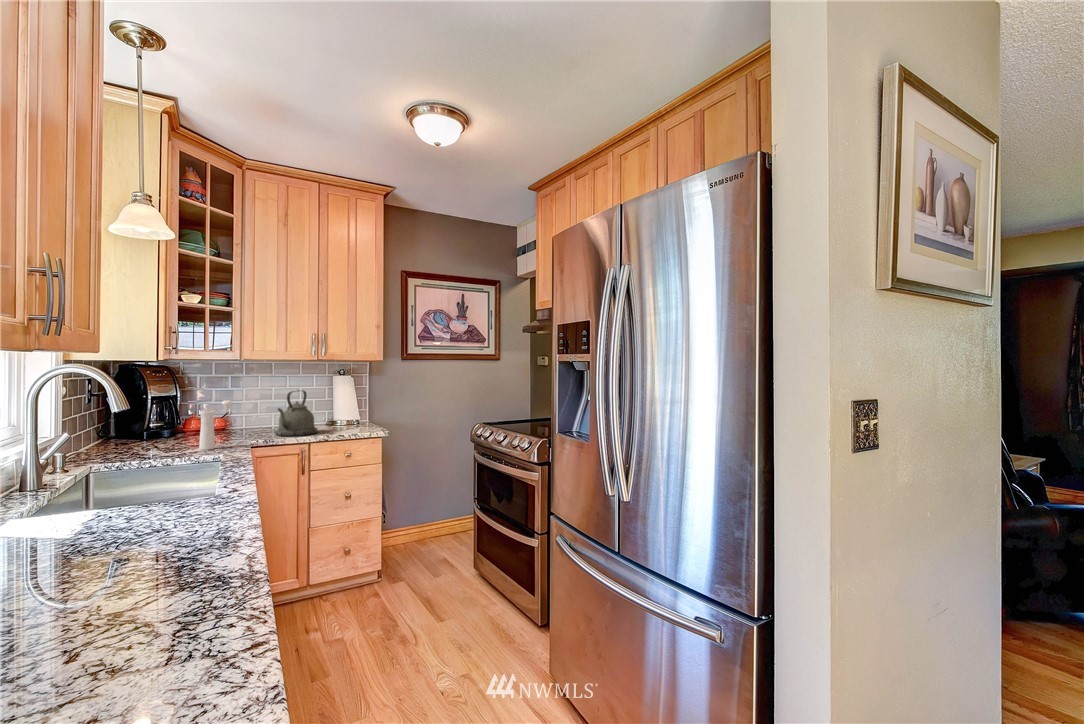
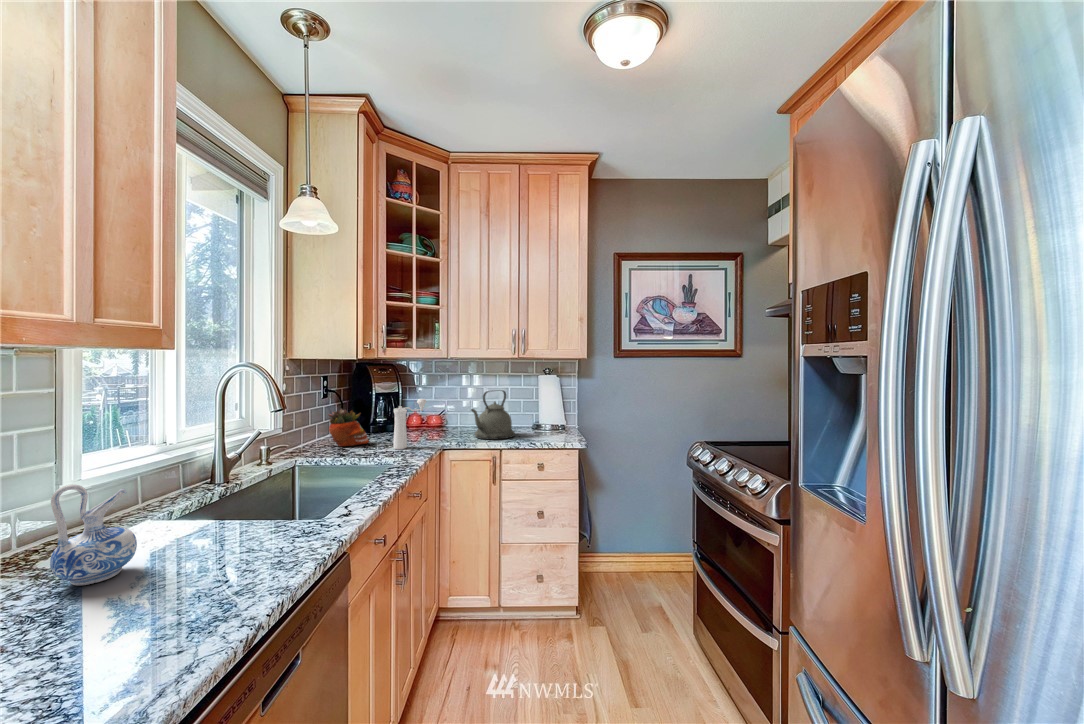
succulent planter: none [104,414,159,454] -> present [328,409,369,446]
ceramic pitcher: none [61,458,124,534] -> present [50,484,137,585]

